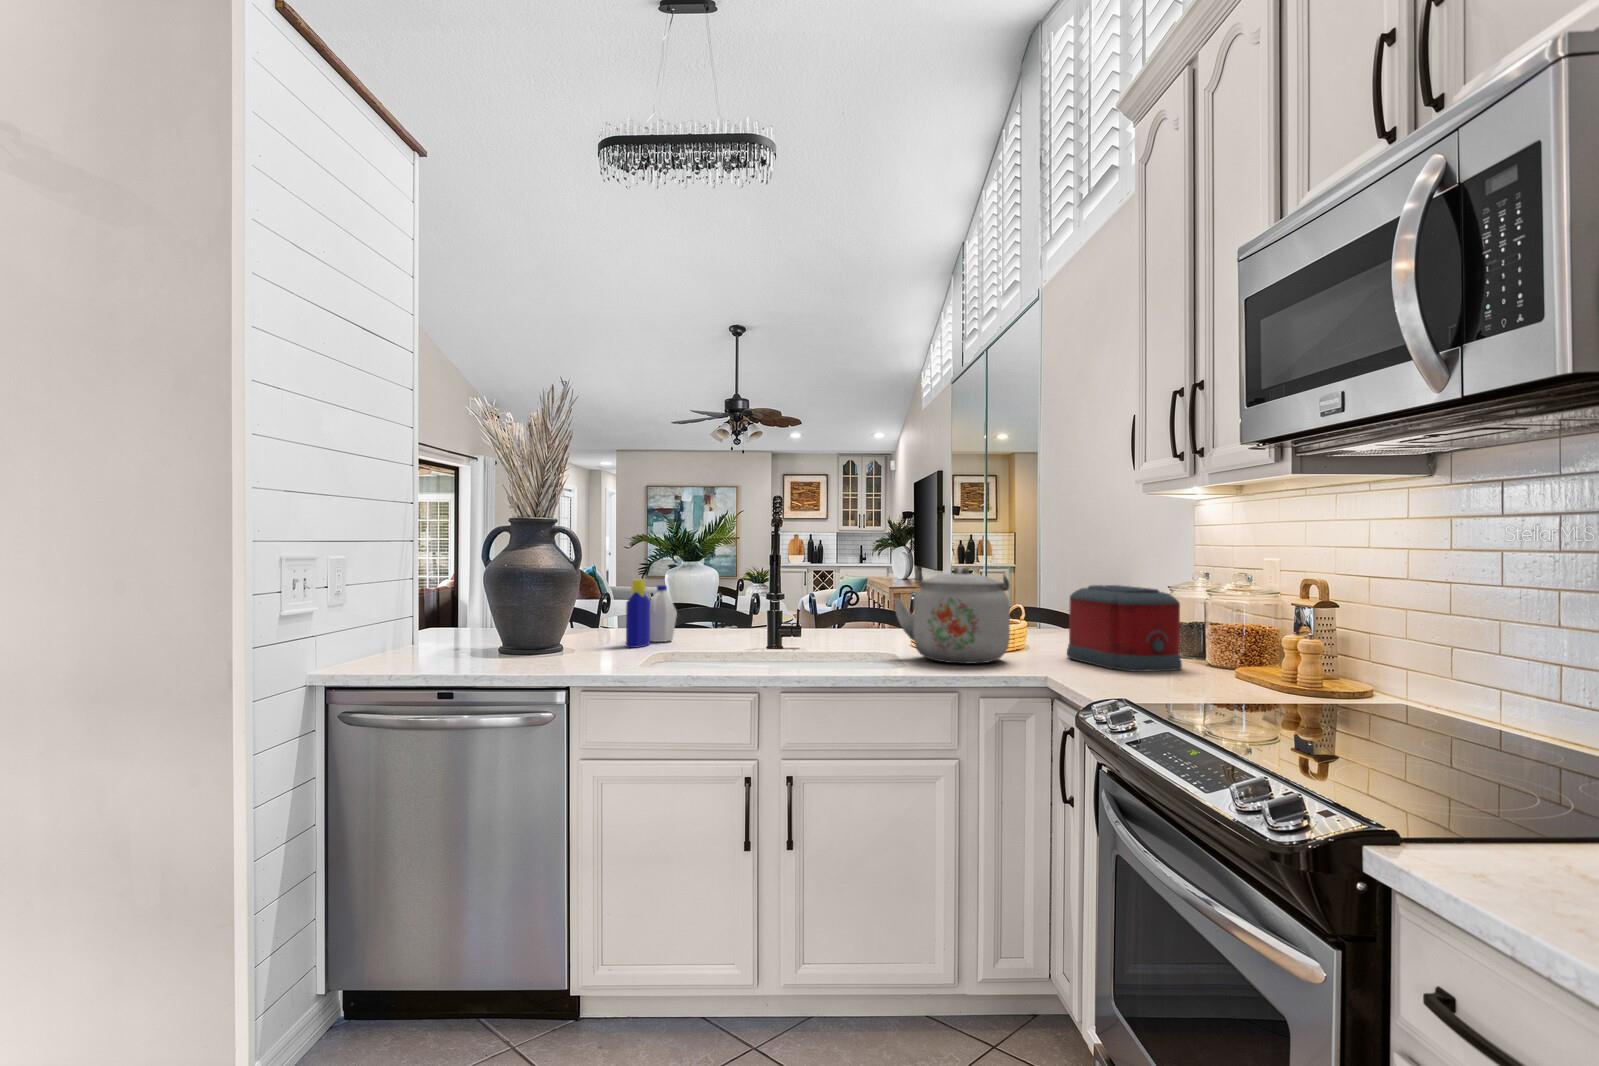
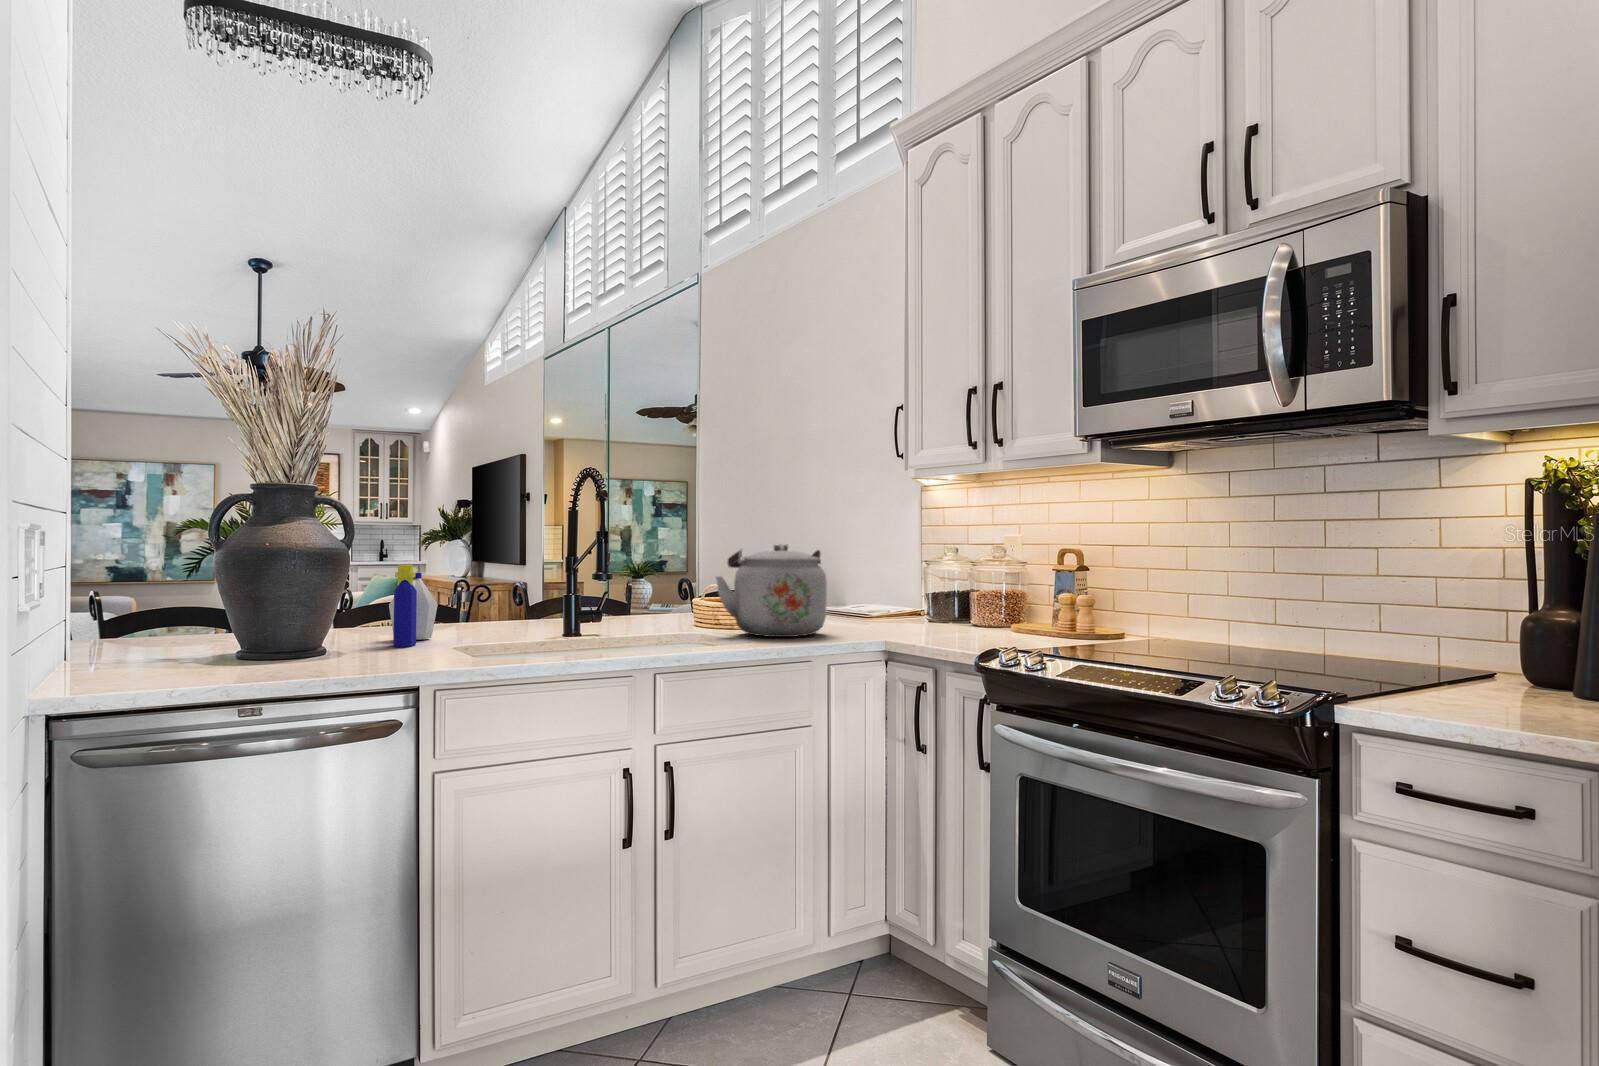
toaster: present [1067,585,1182,672] -> none [855,560,960,633]

